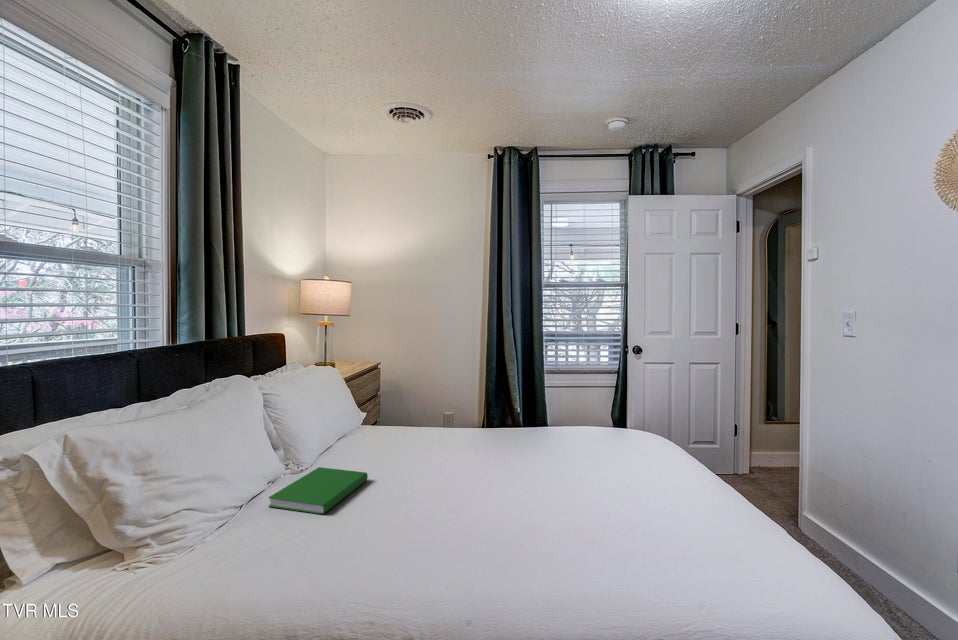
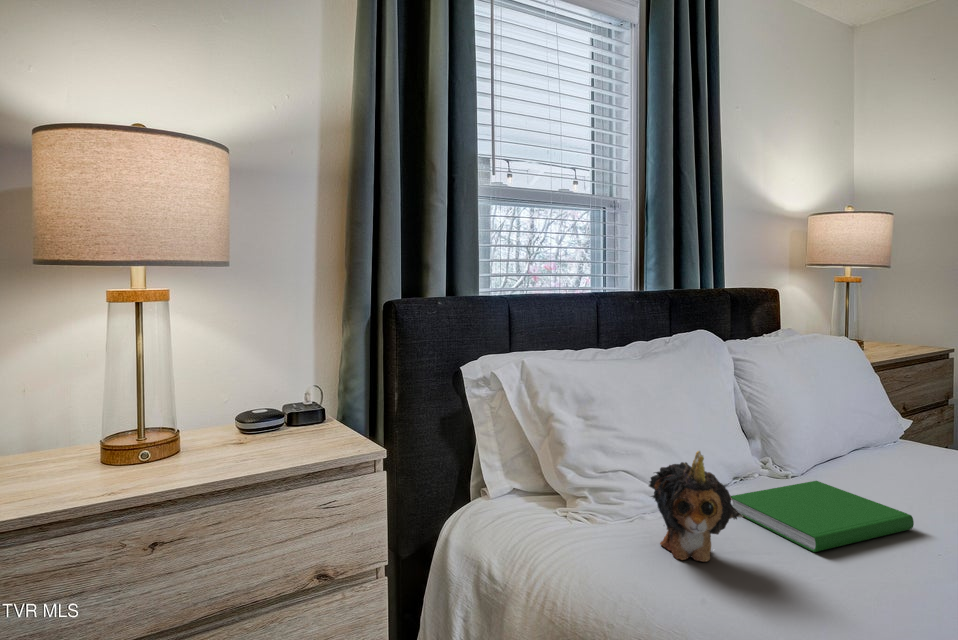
plush toy: none [213,476,286,558] -> present [649,451,744,562]

